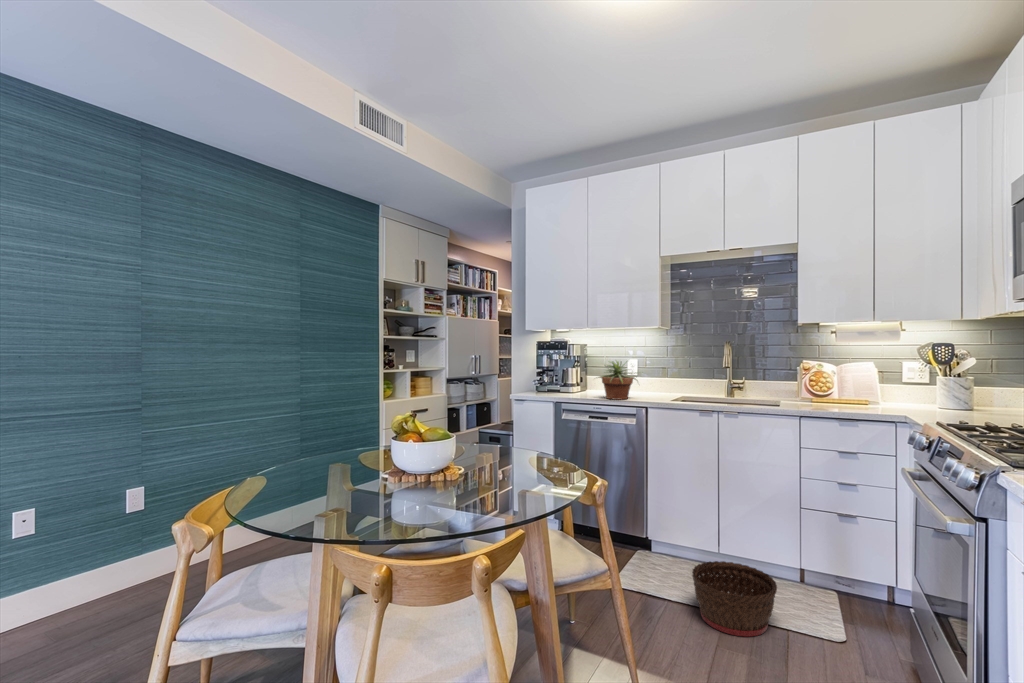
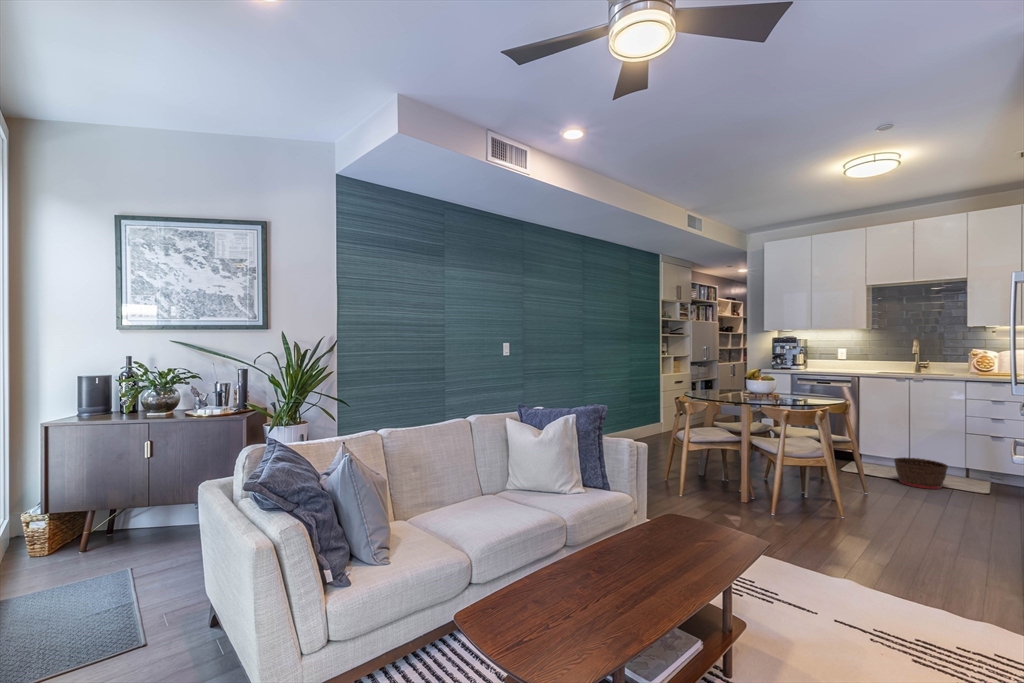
potted plant: present [598,361,636,400] -> none [819,348,855,372]

